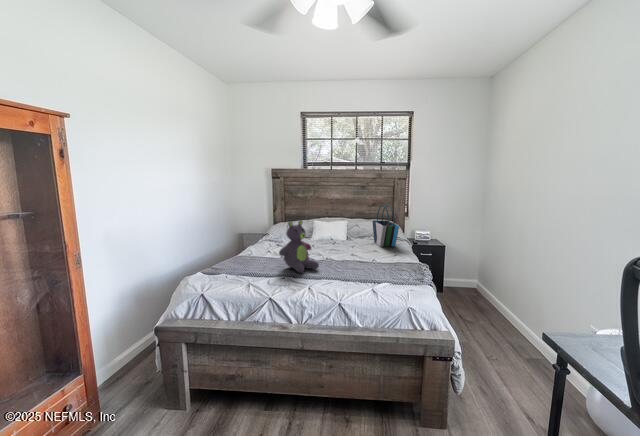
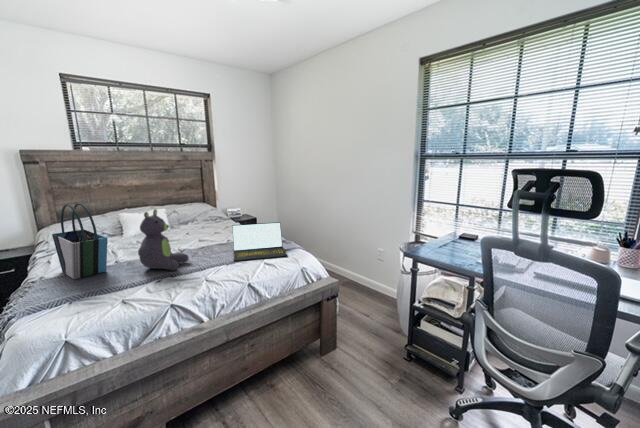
tote bag: present [373,205,399,247] -> present [52,203,107,279]
laptop: none [349,244,416,290] -> present [232,222,287,261]

